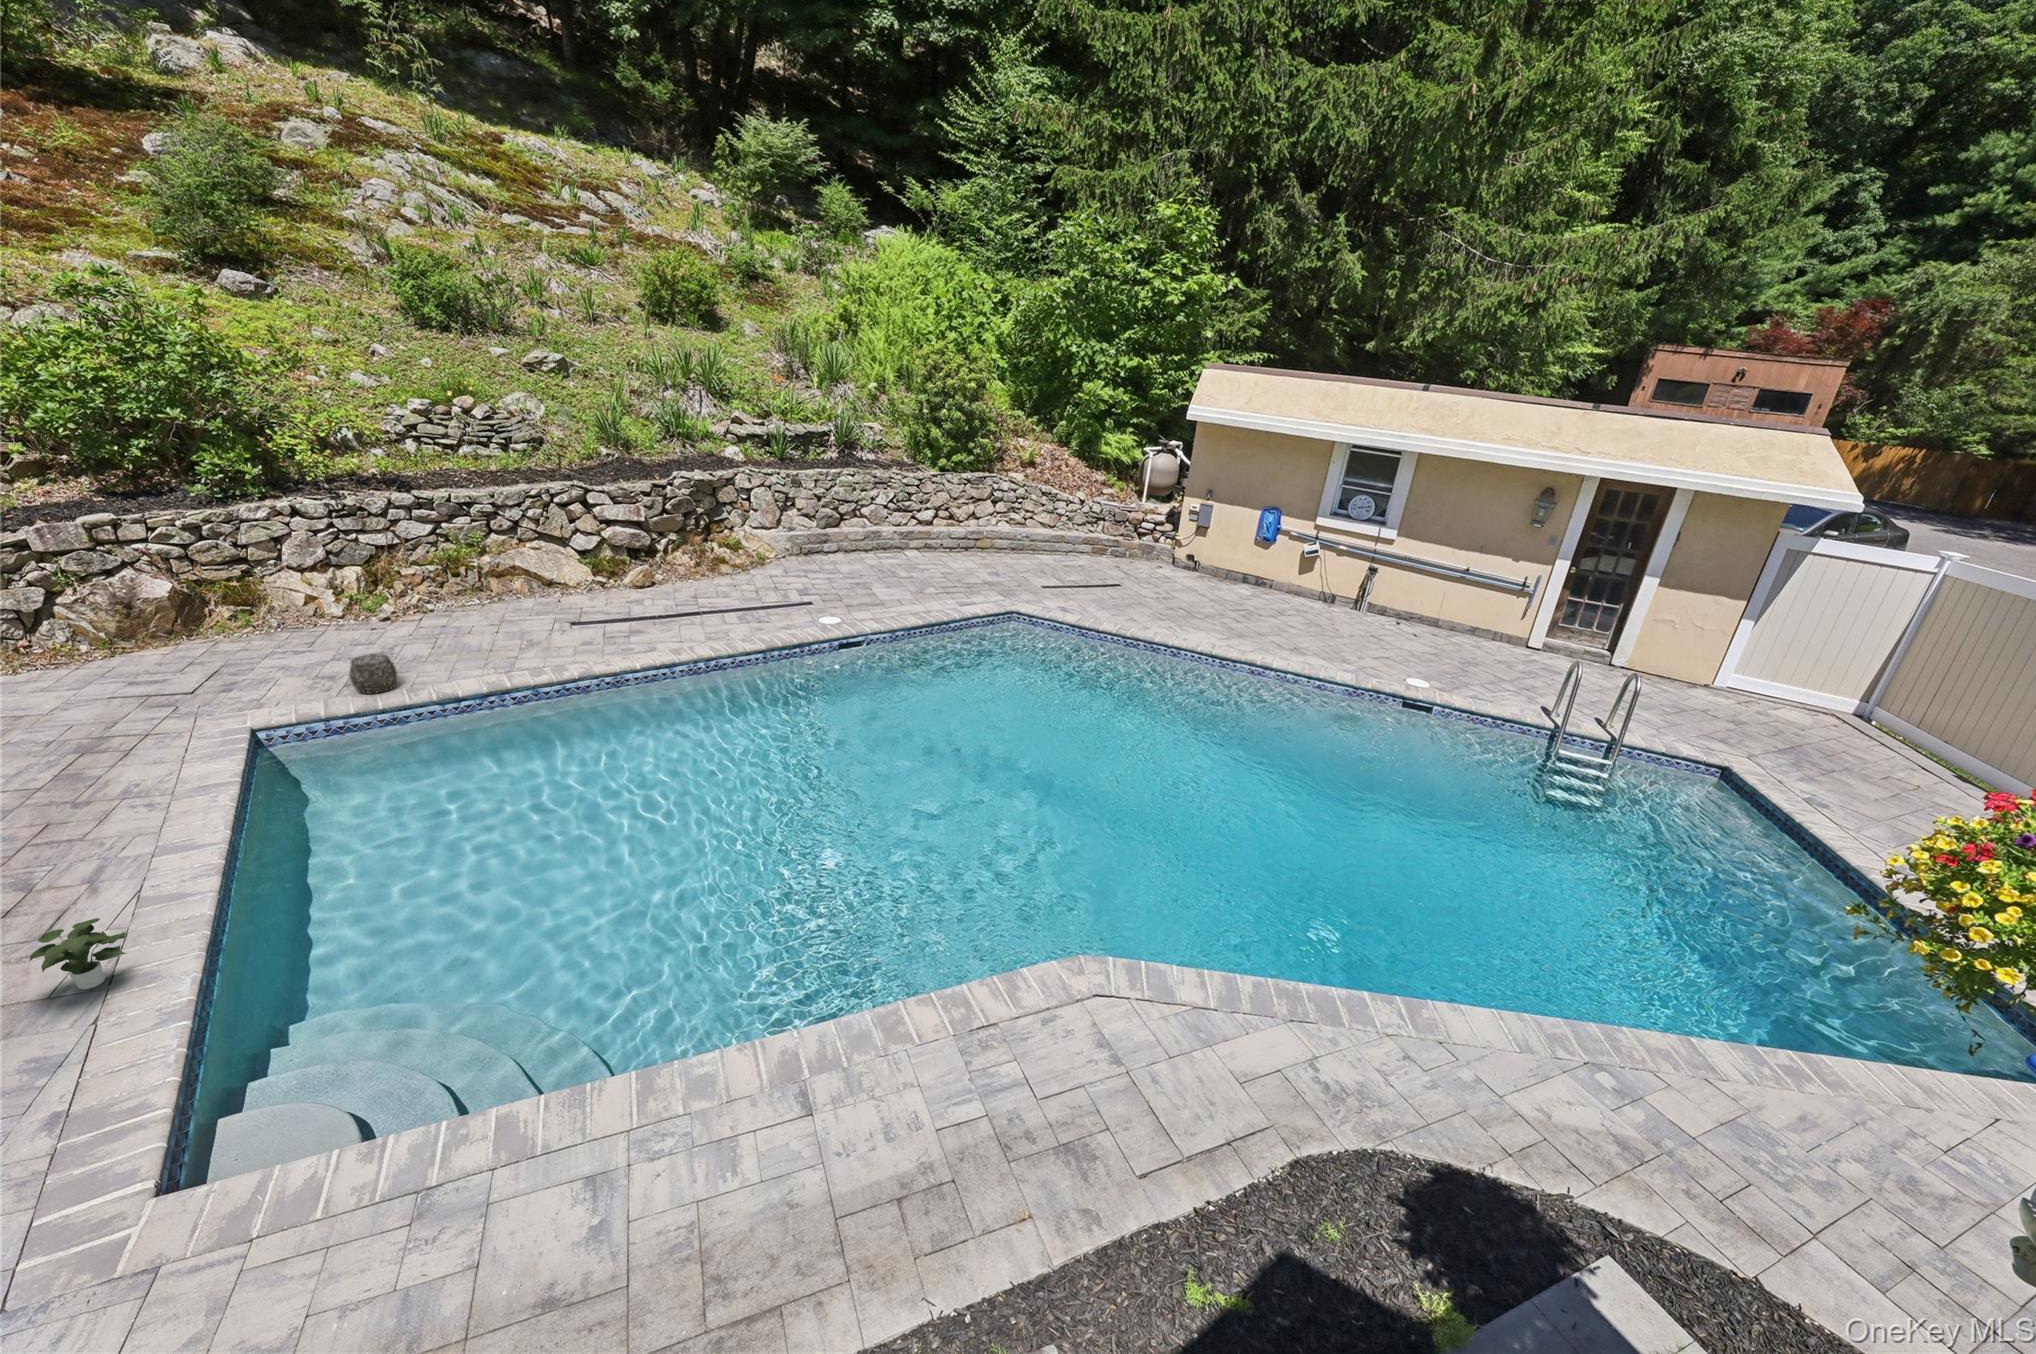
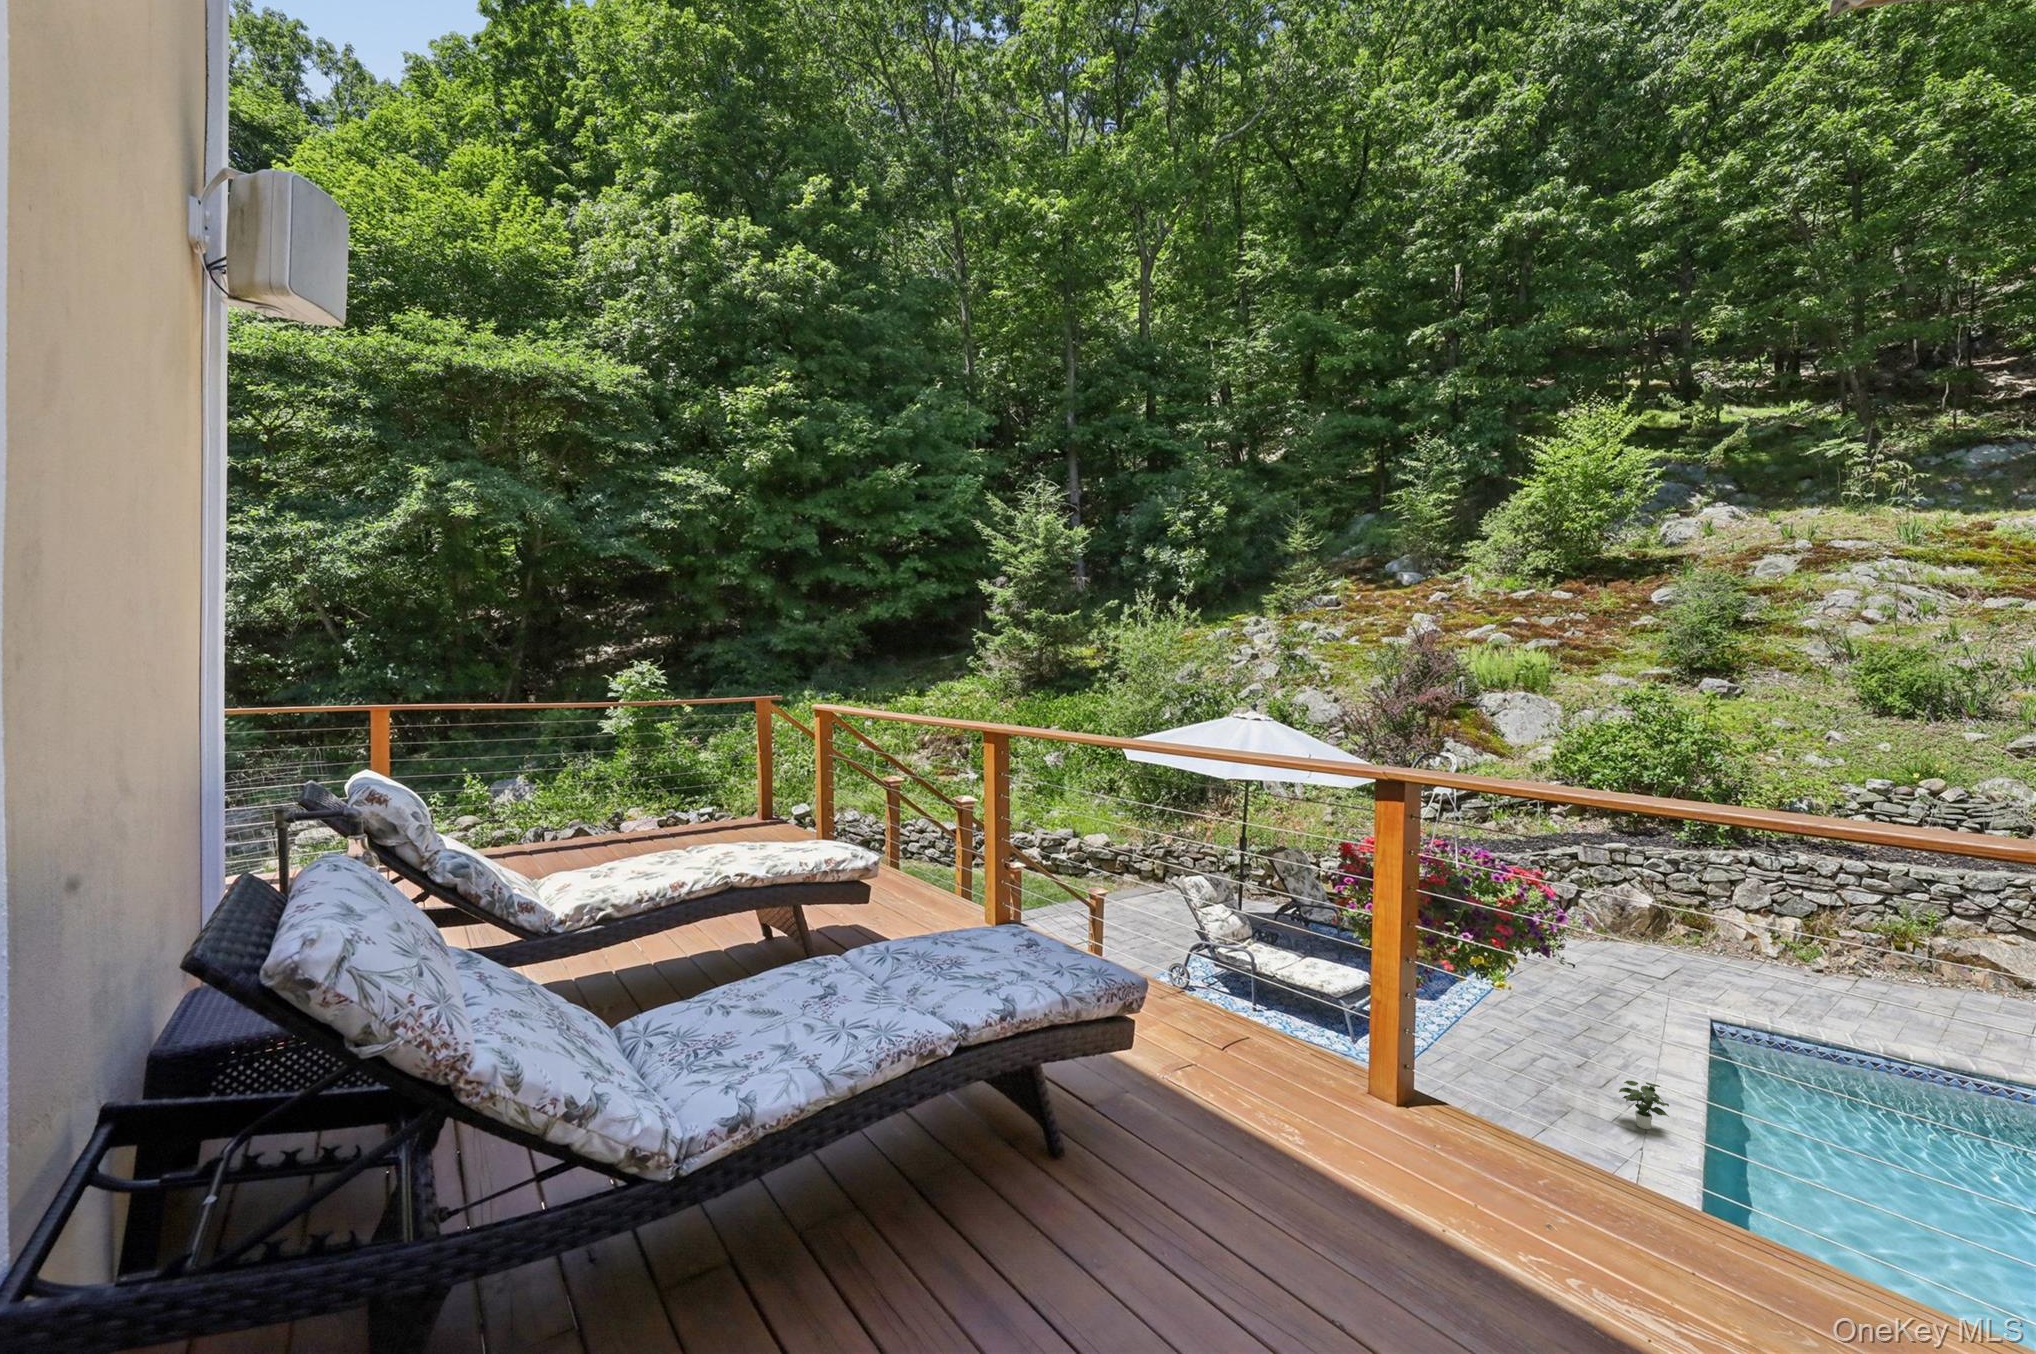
woven basket: present [349,654,397,694] -> none [1796,990,1843,1029]

